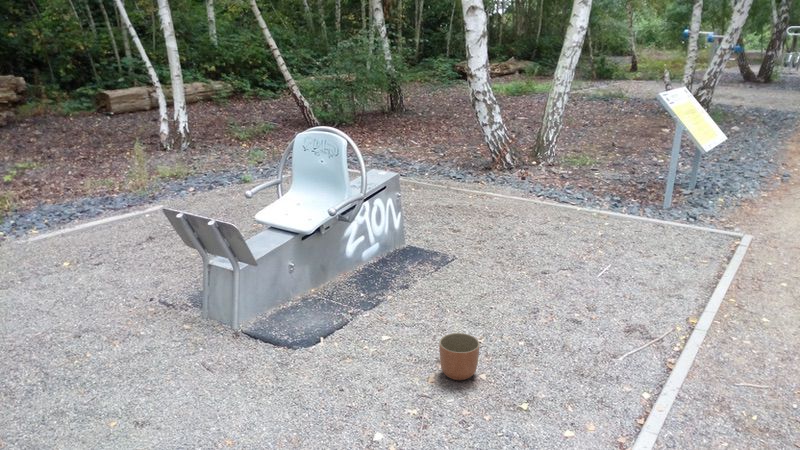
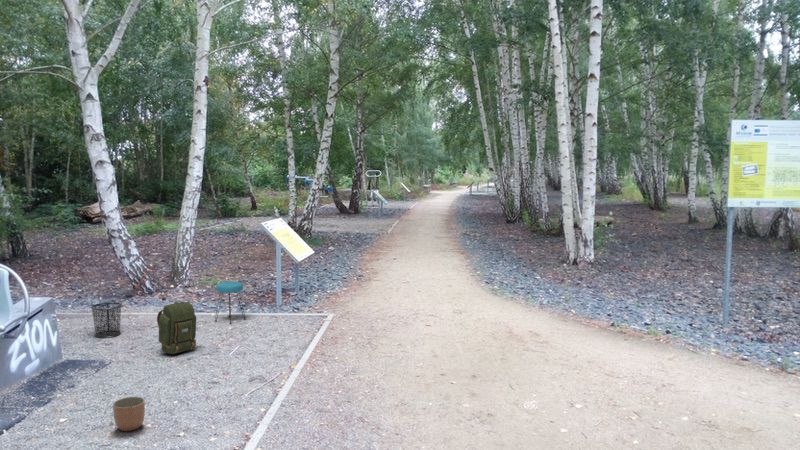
stool: none [582,171,624,226] -> present [215,282,245,324]
waste bin: none [442,180,475,222] -> present [91,302,122,338]
backpack: none [511,196,560,261] -> present [157,301,196,354]

